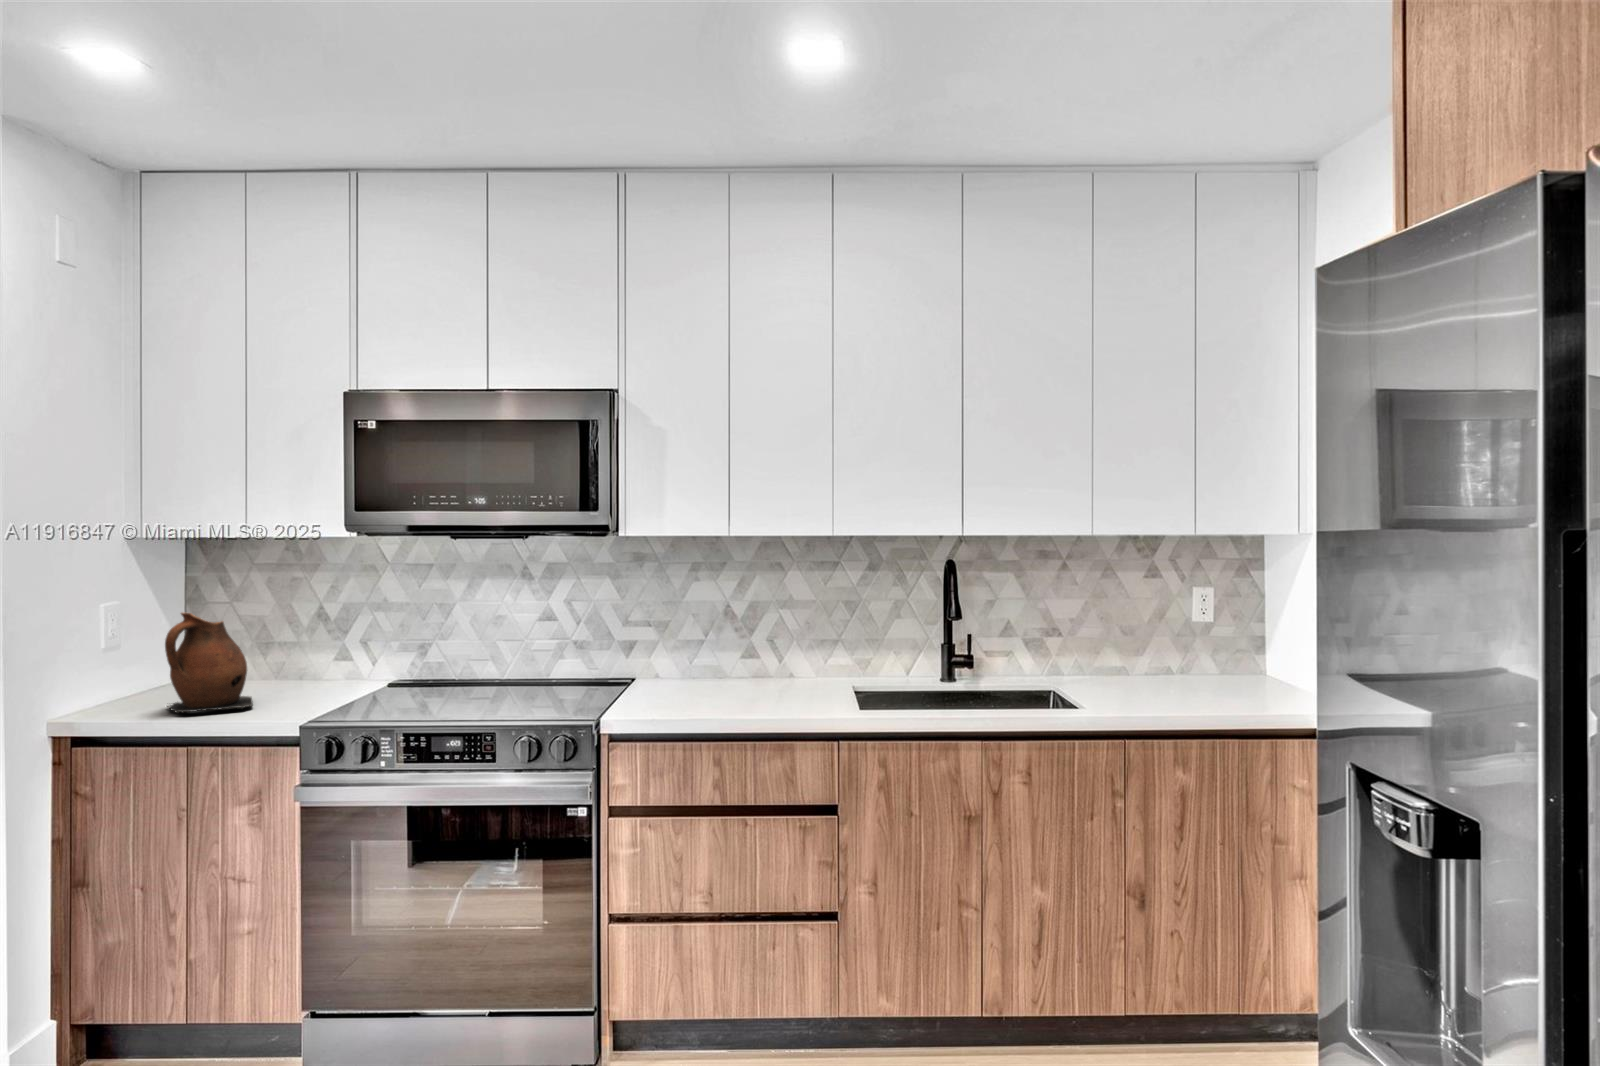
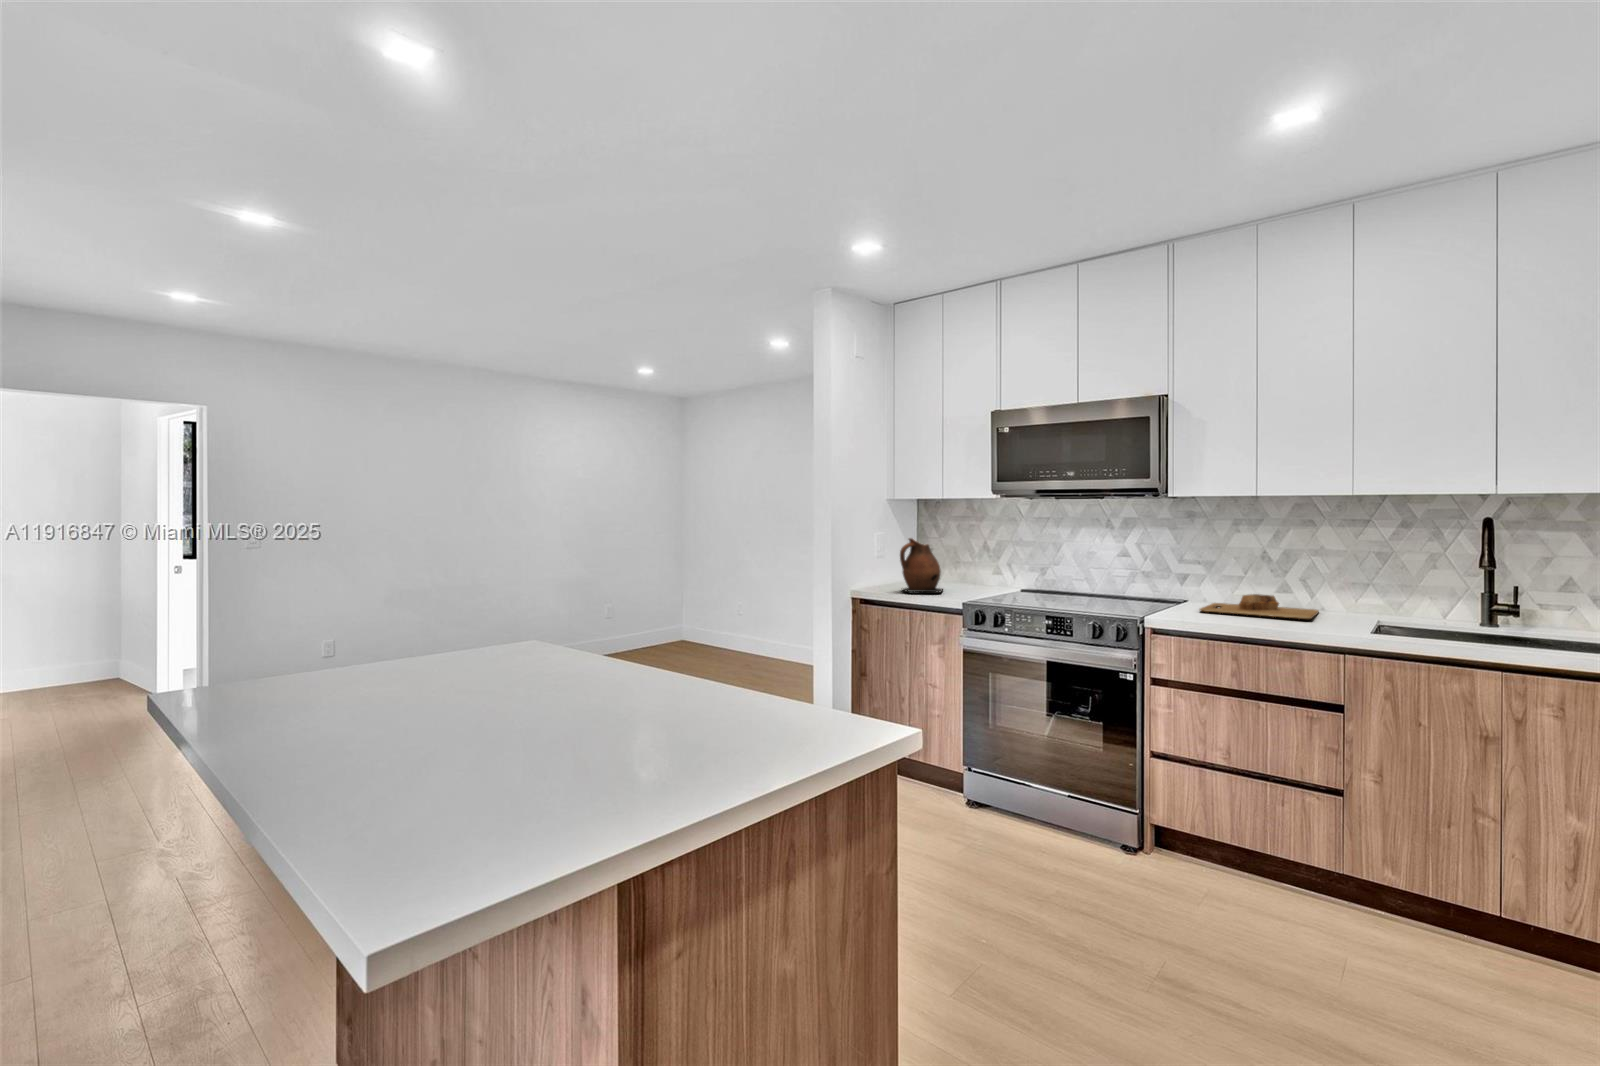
cutting board: none [660,665,789,697] -> present [1200,594,1319,619]

